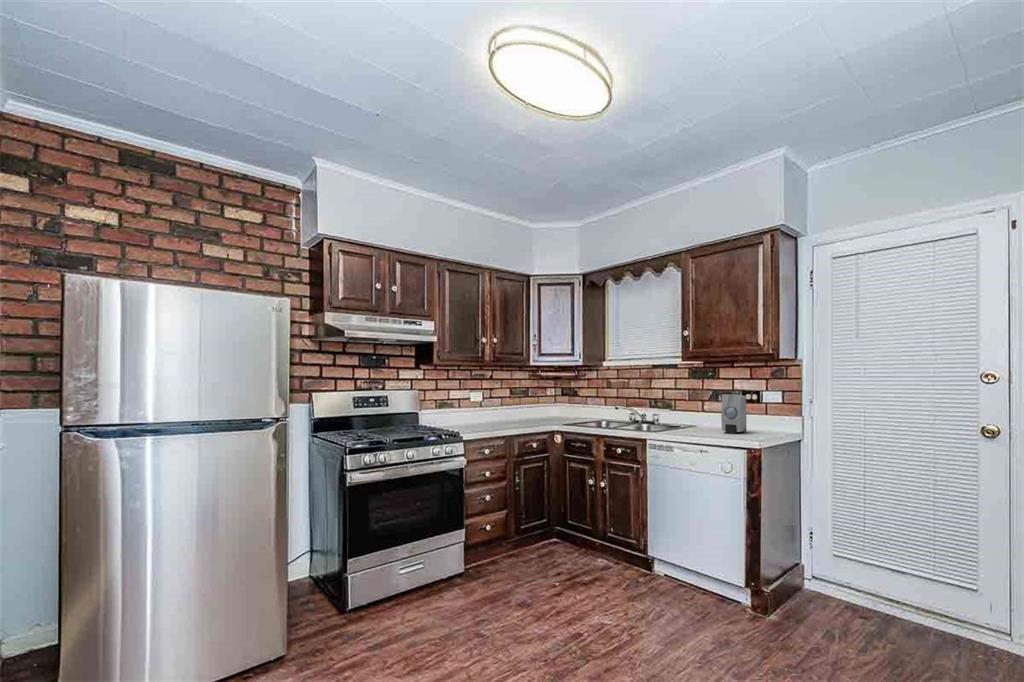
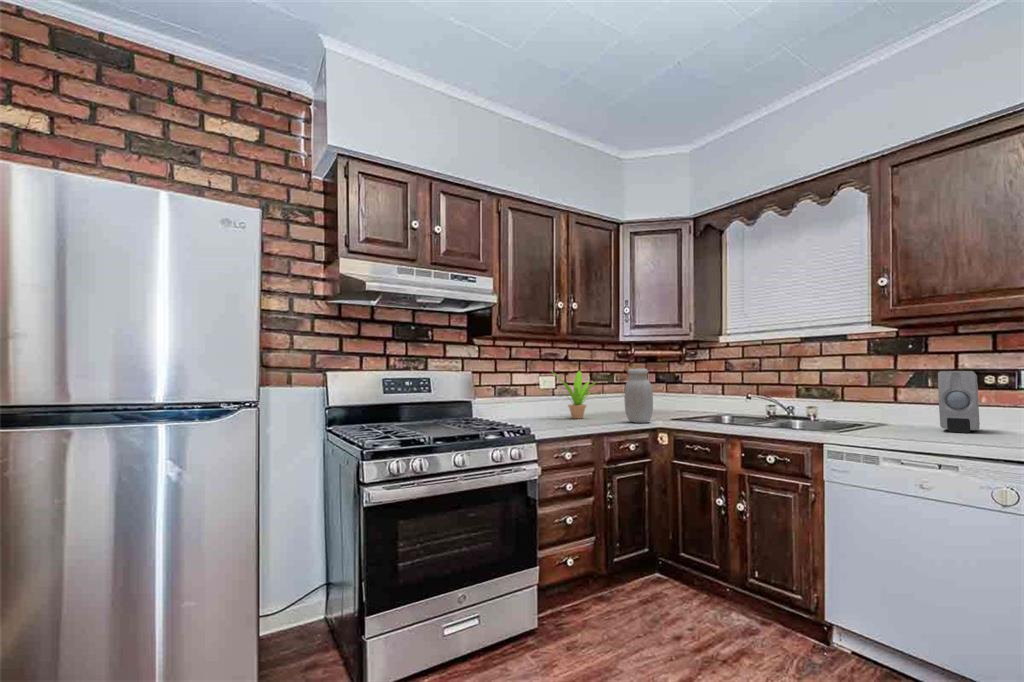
potted plant: none [478,387,512,424] -> present [552,371,595,419]
jar: none [531,388,550,427] -> present [624,369,653,423]

